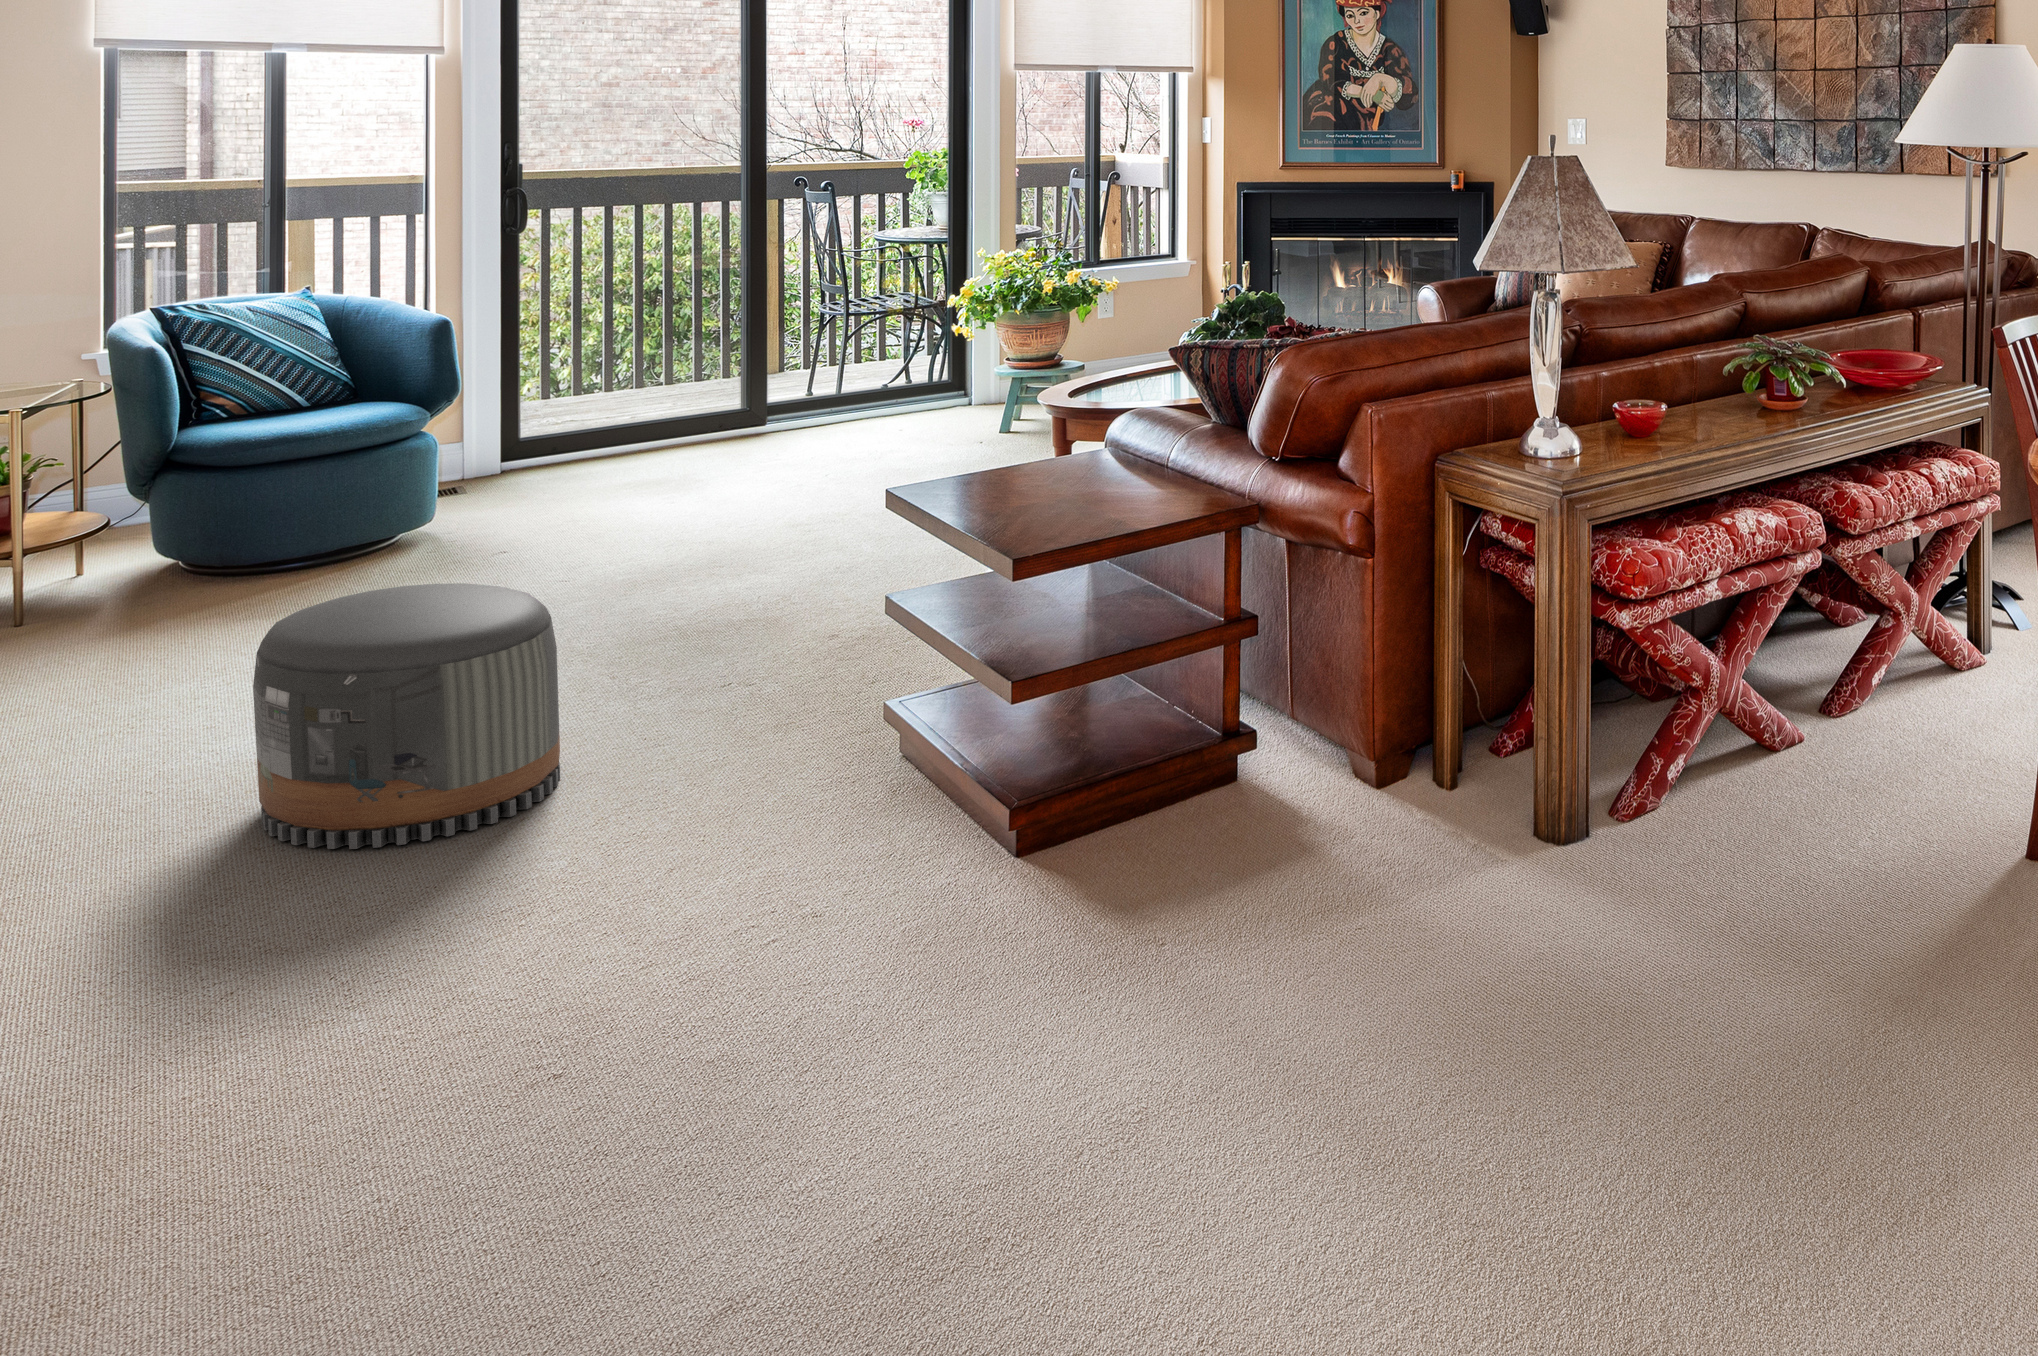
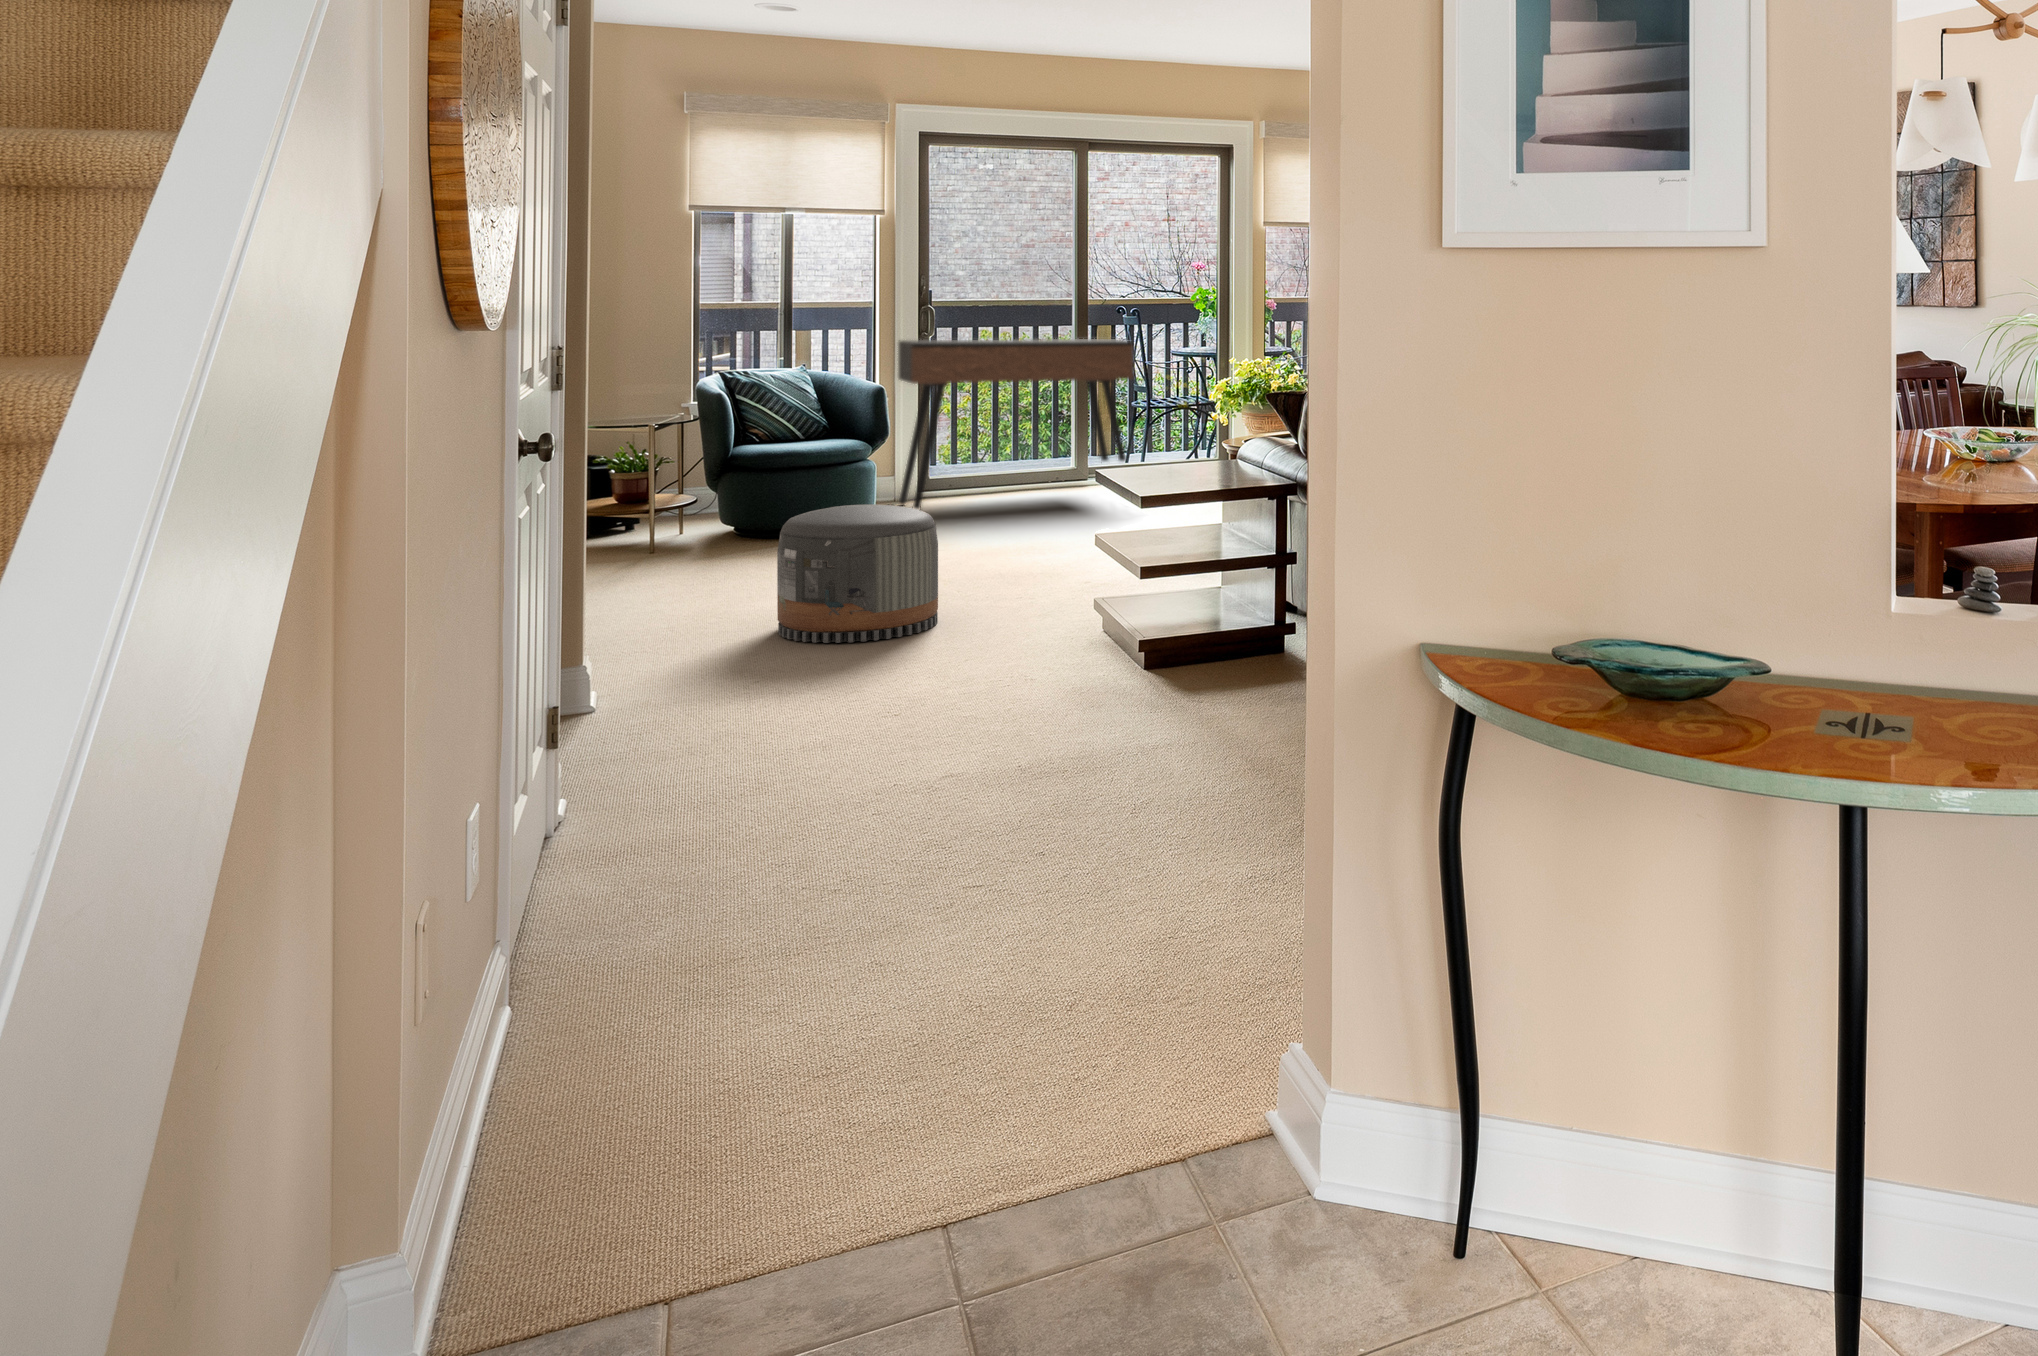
console table: none [463,239,840,509] -> present [898,339,1133,509]

